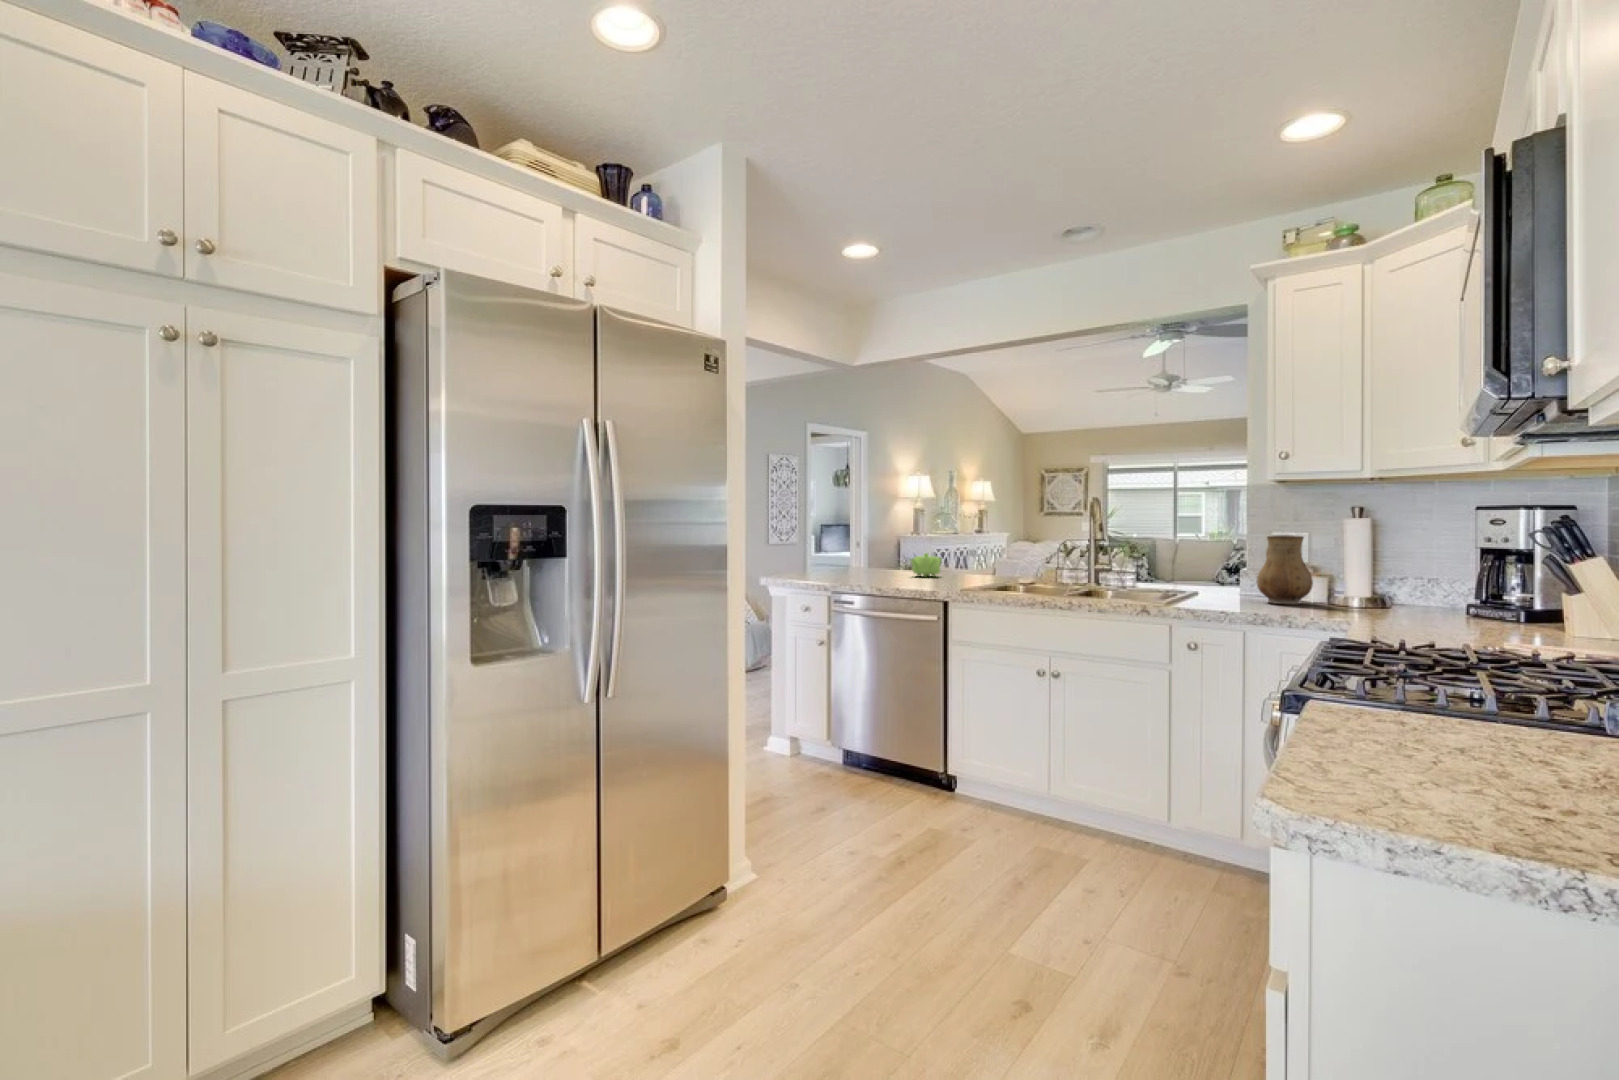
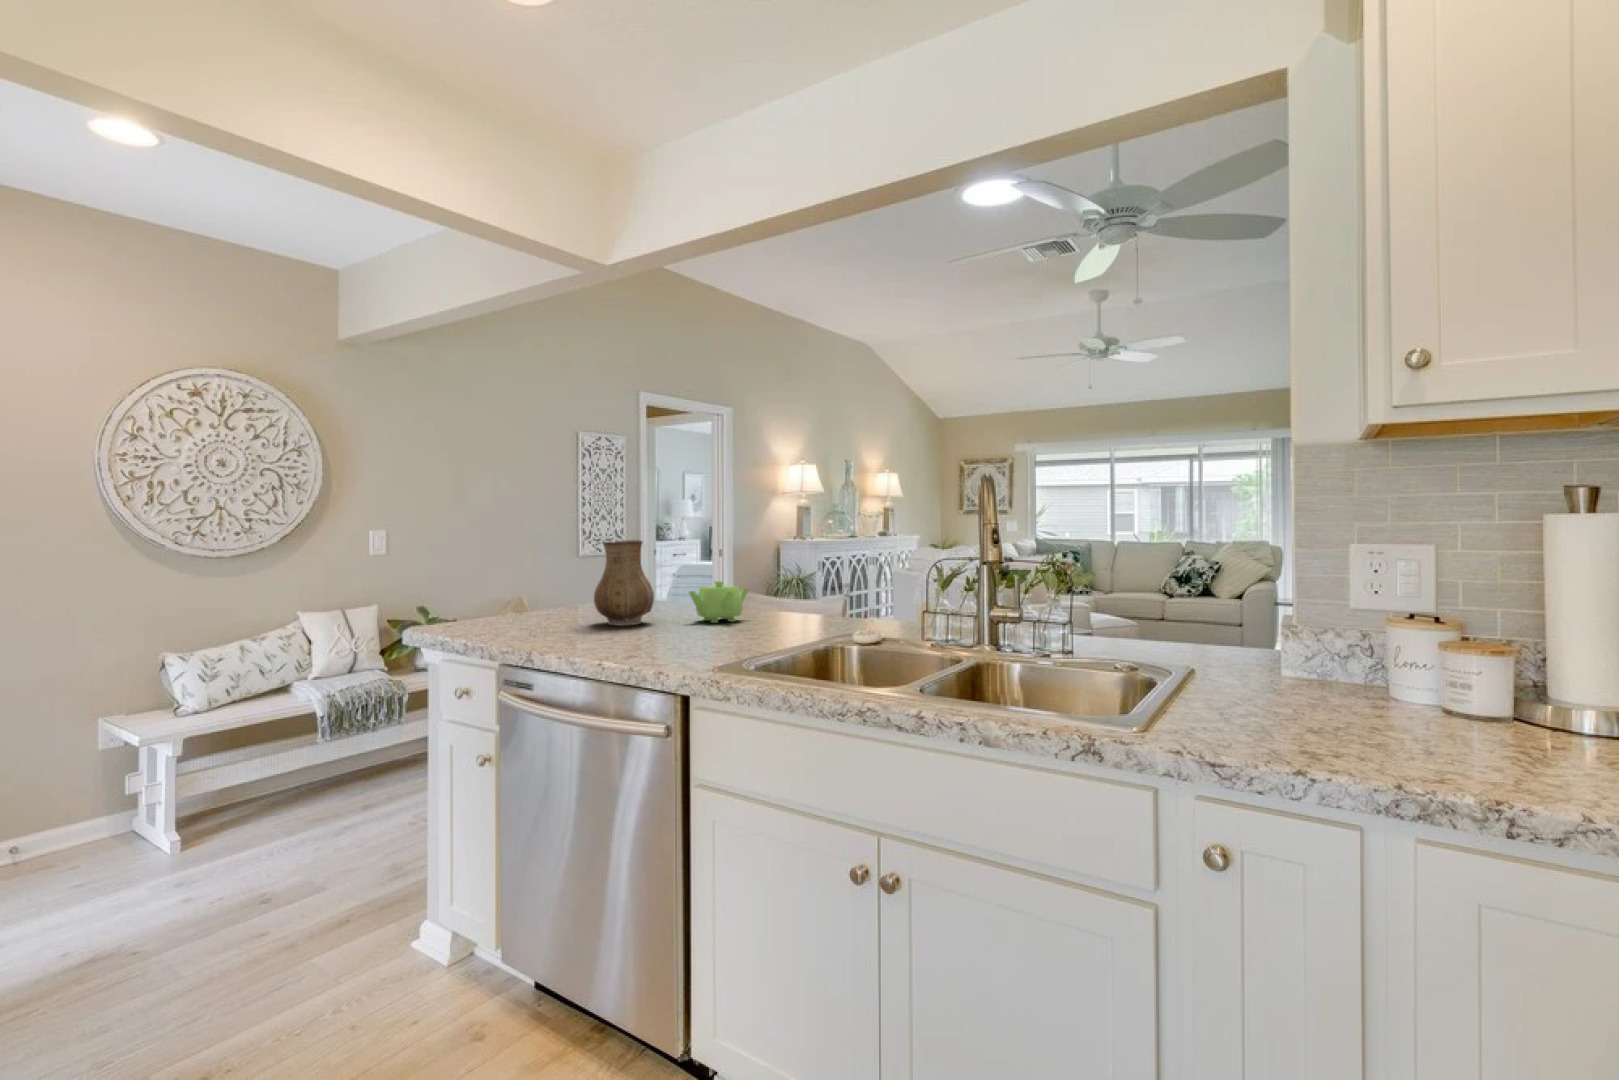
ceramic pitcher: present [1257,535,1313,604] -> present [594,540,654,626]

